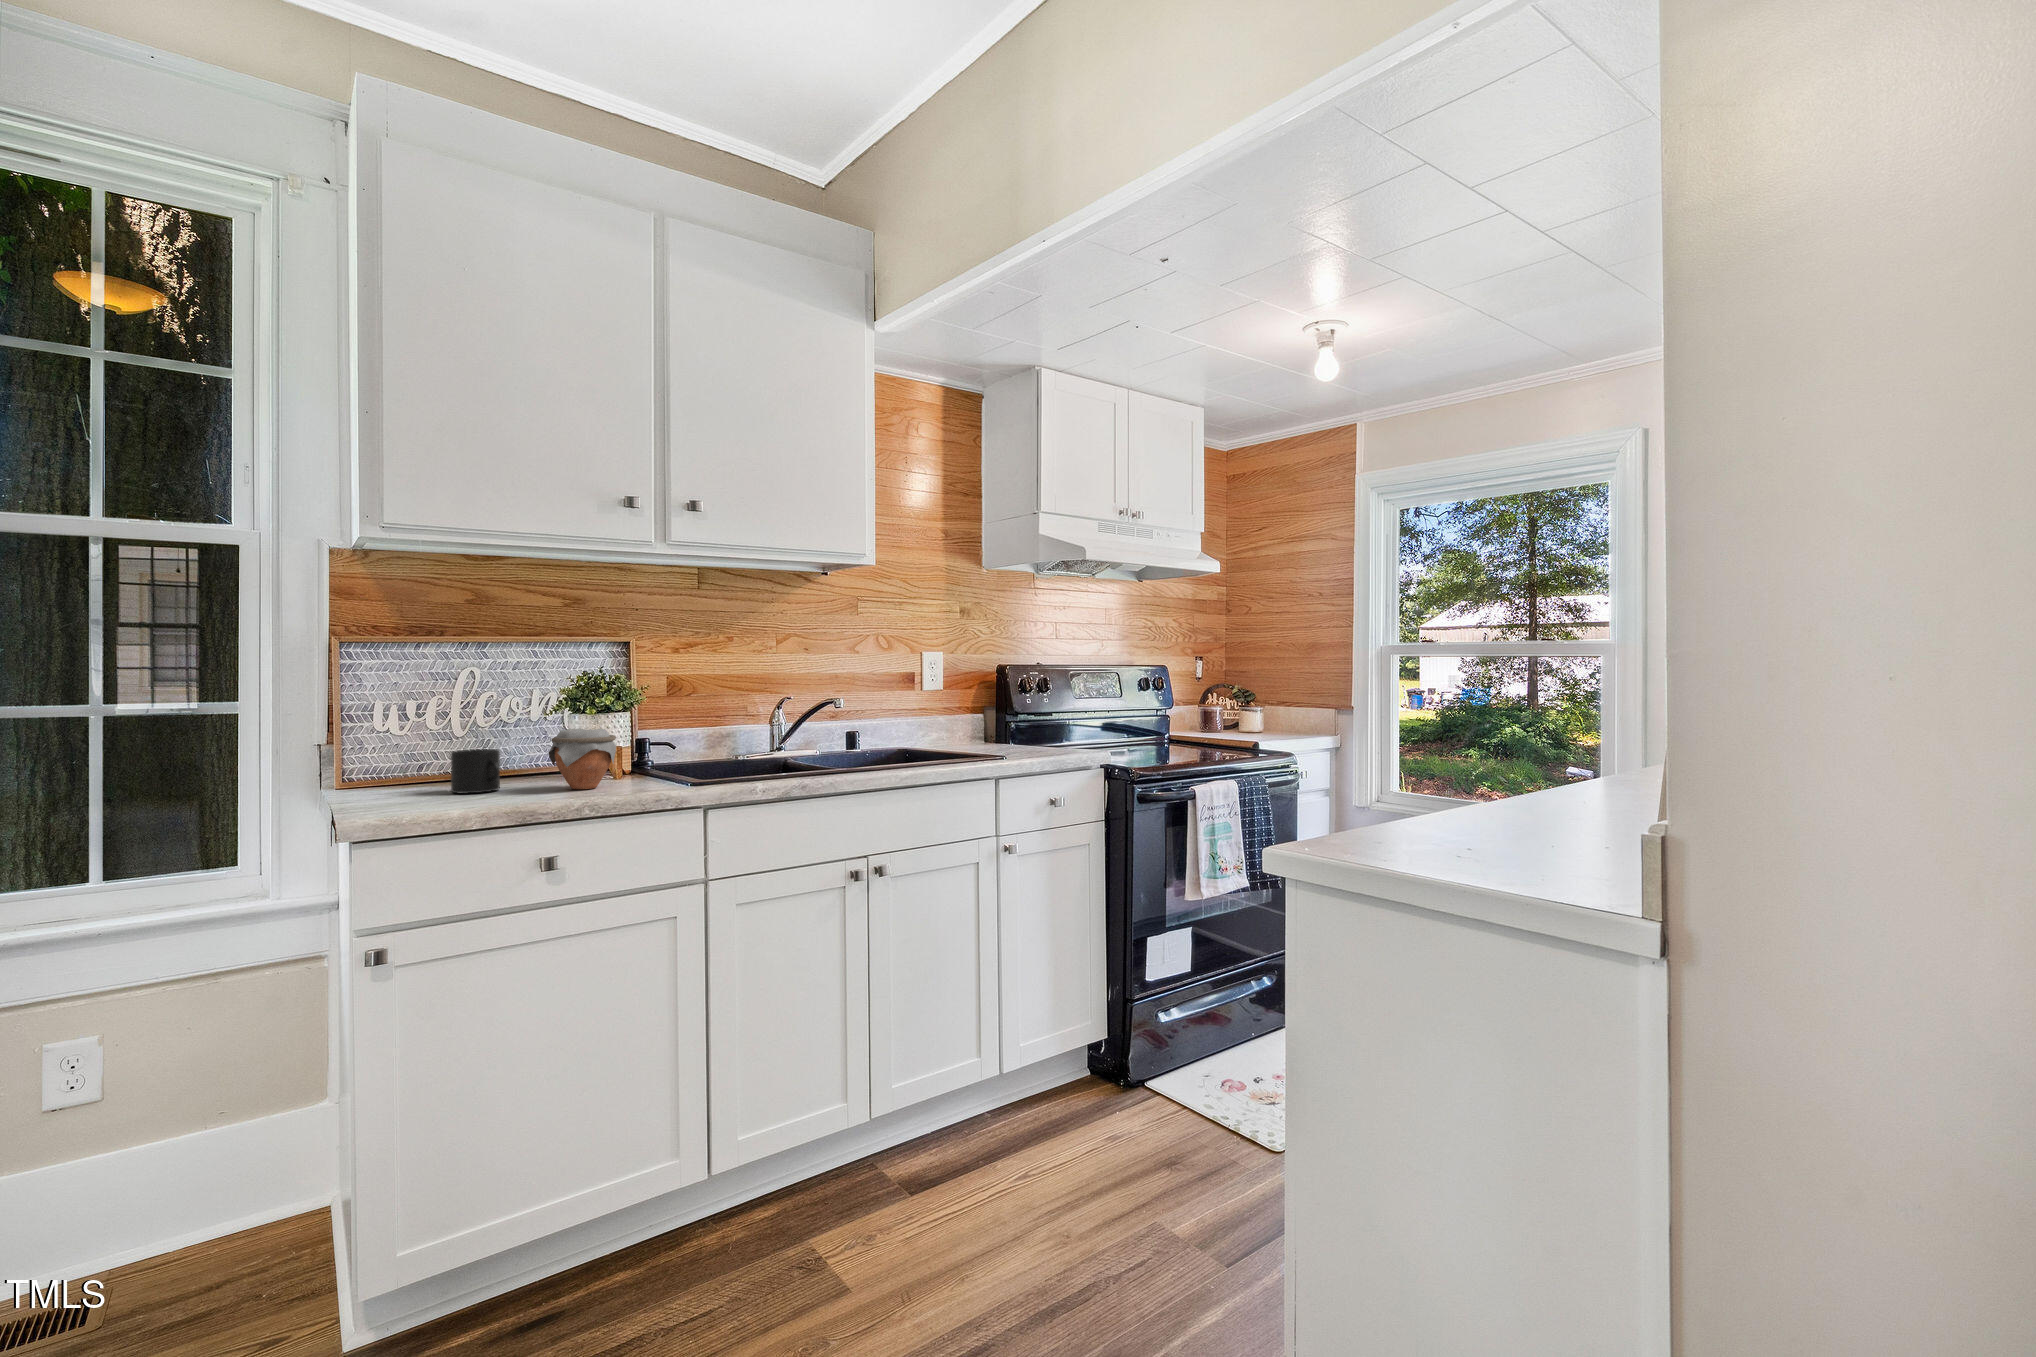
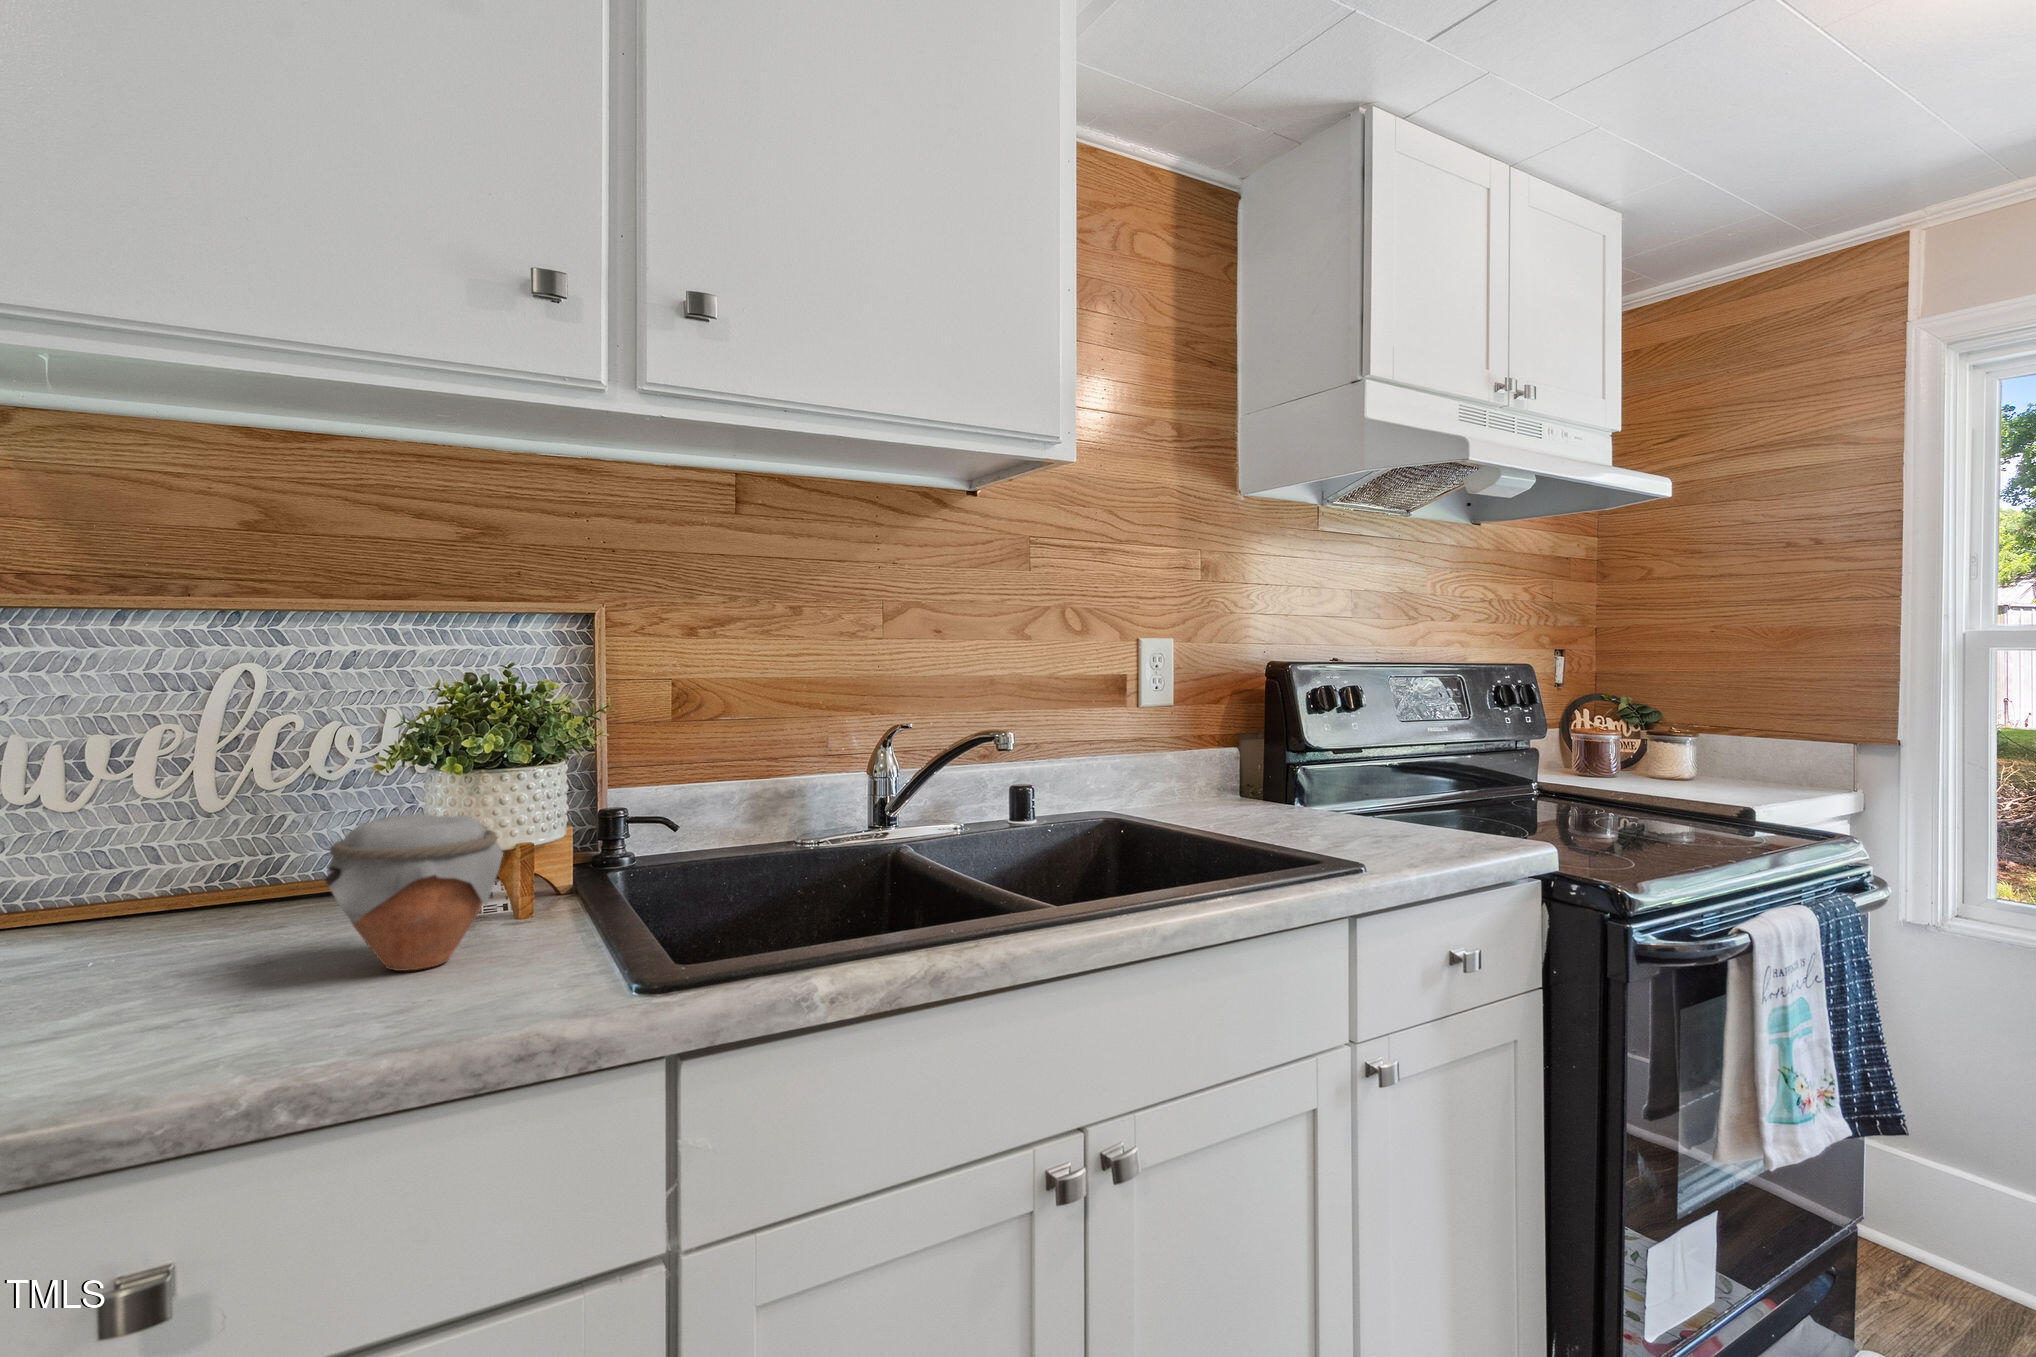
mug: present [451,749,500,794] -> none [95,858,230,979]

